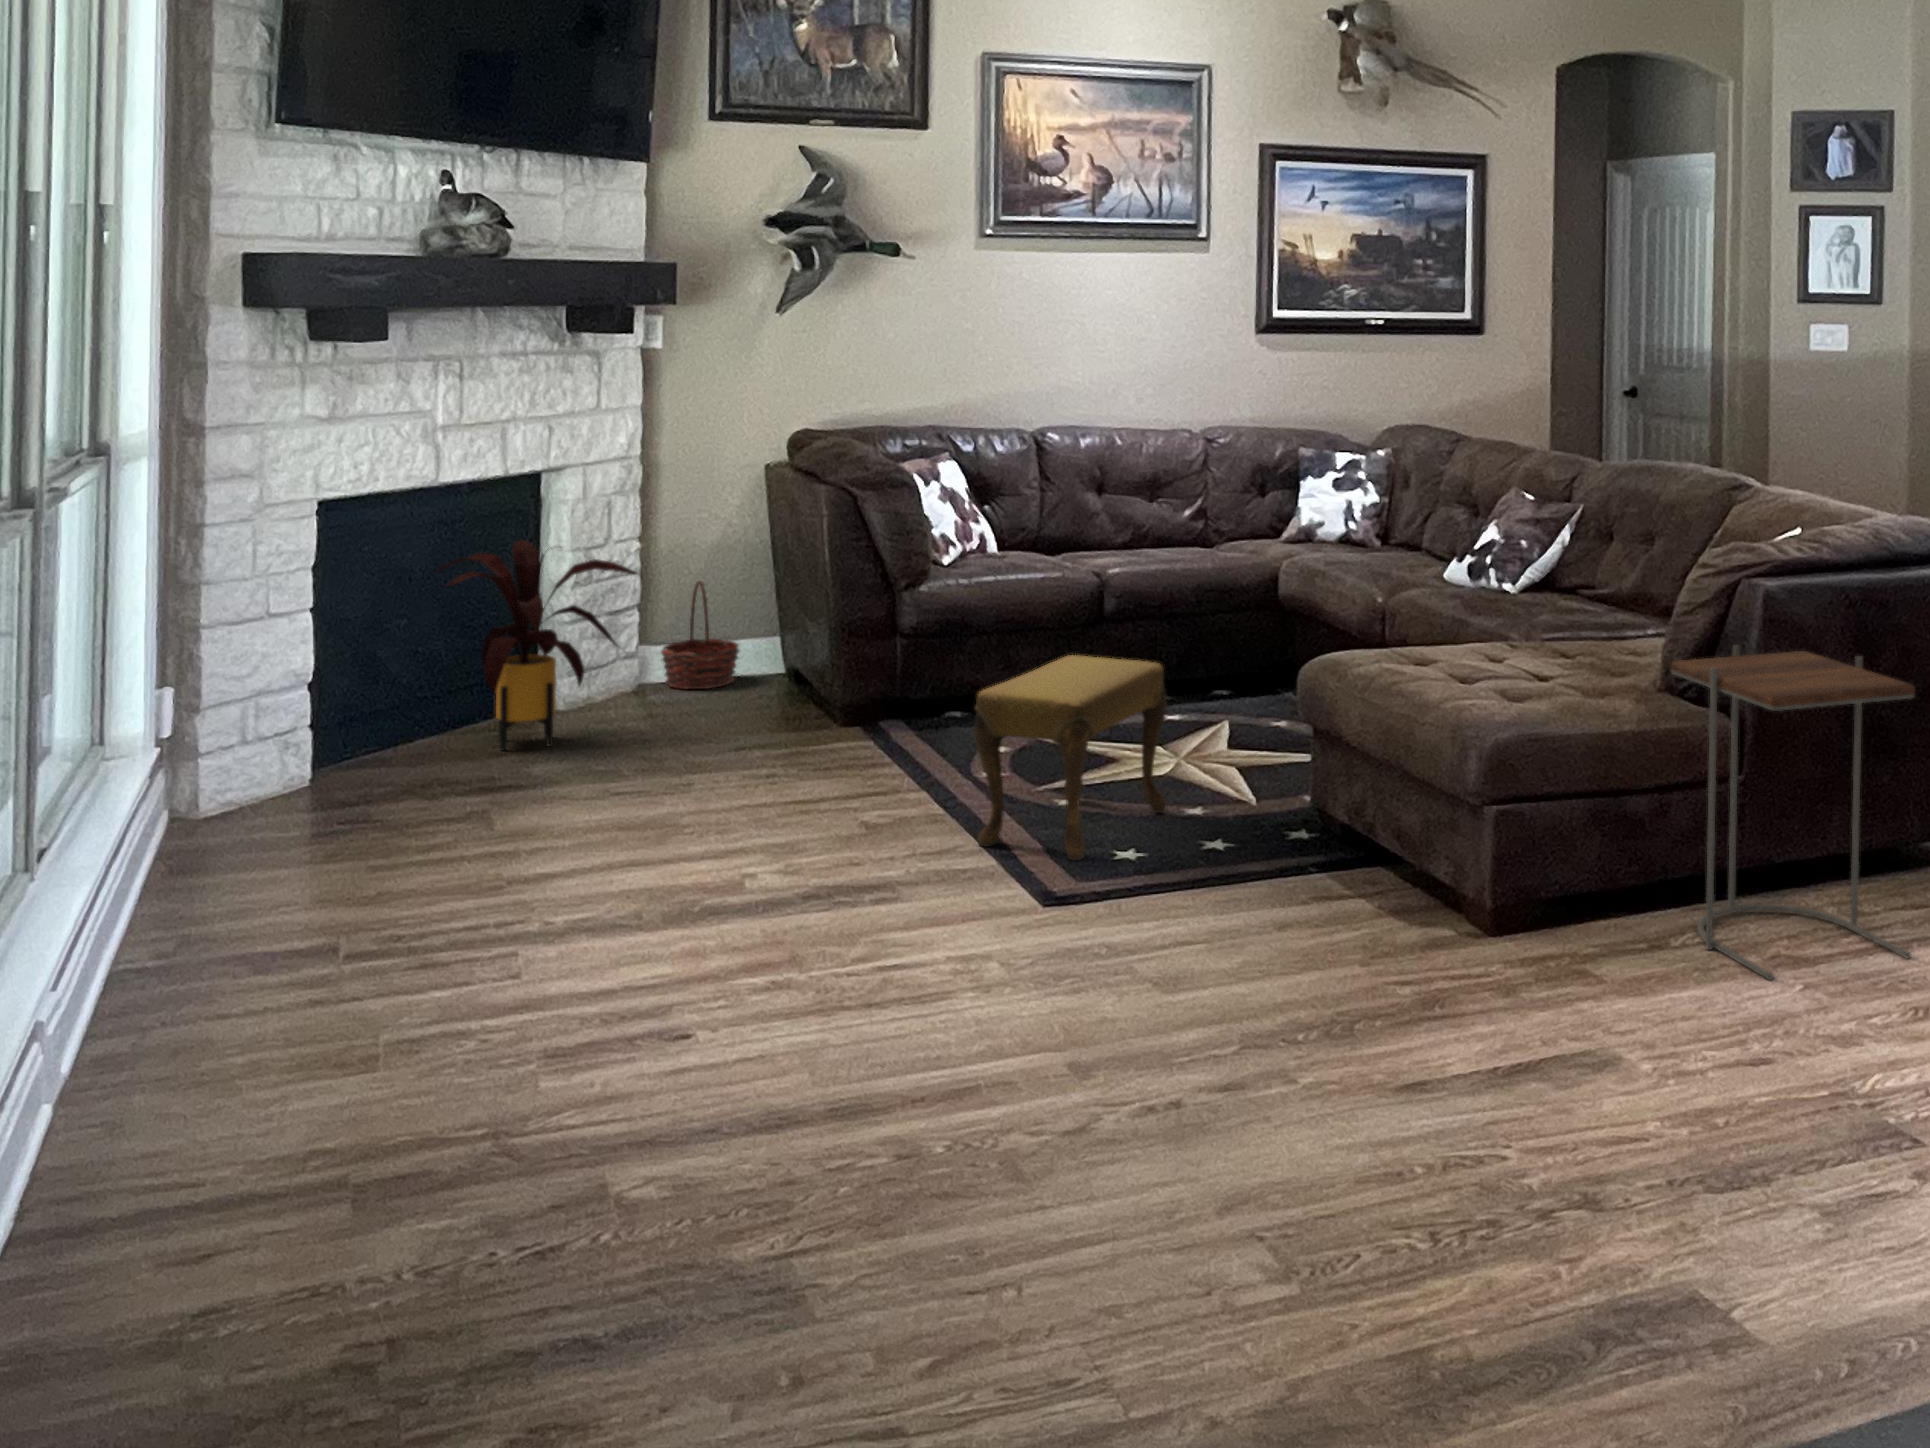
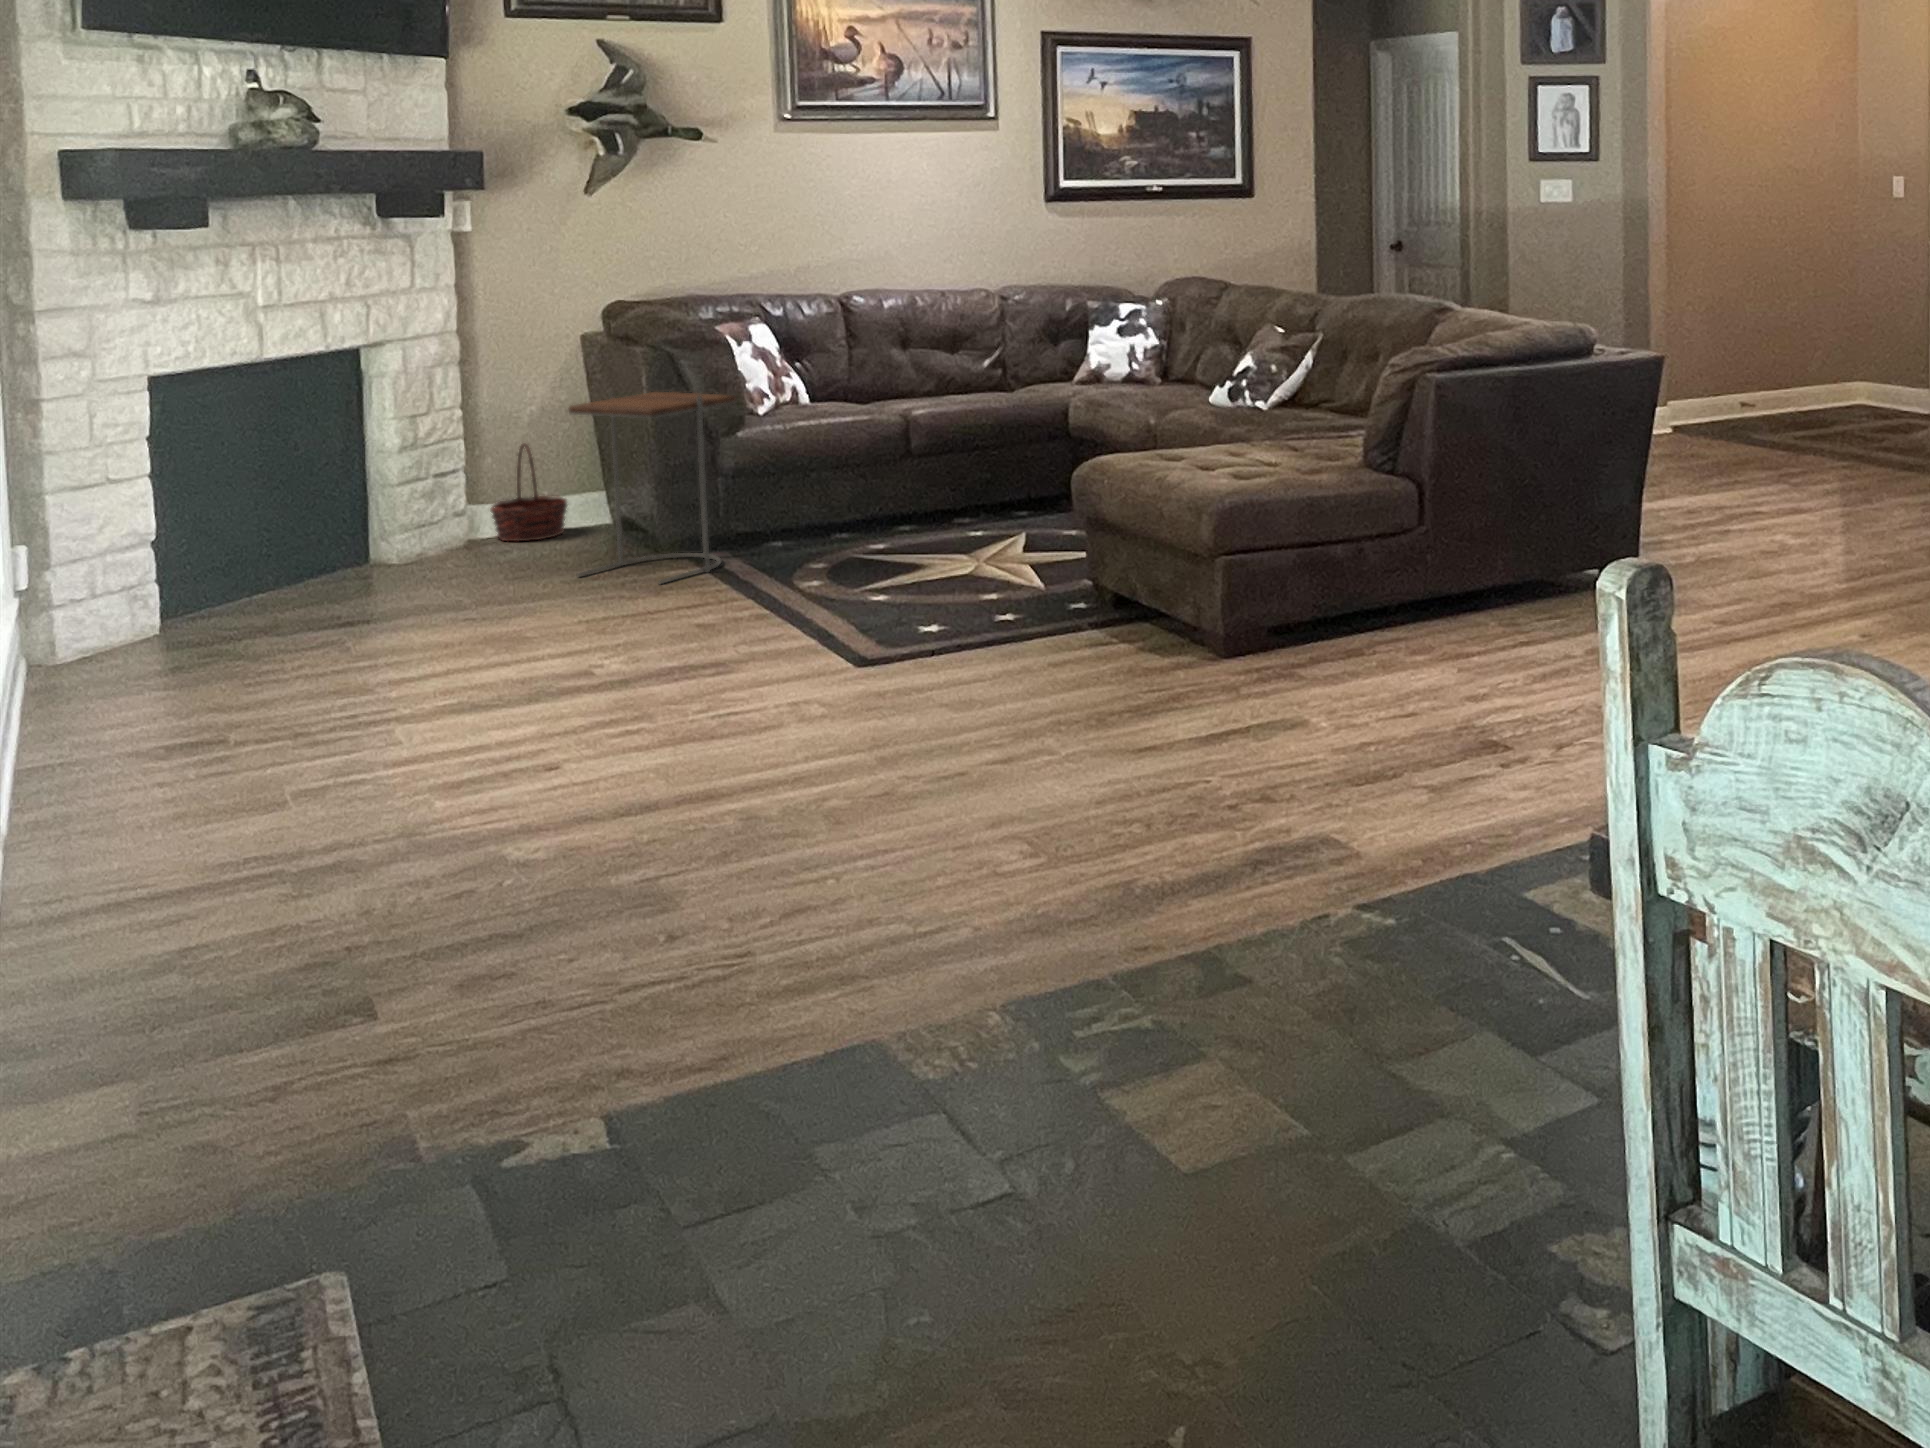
house plant: present [438,539,638,750] -> none [260,409,472,598]
side table: present [1671,645,1915,980] -> present [569,387,737,584]
footstool: present [974,655,1167,861] -> none [794,474,968,636]

